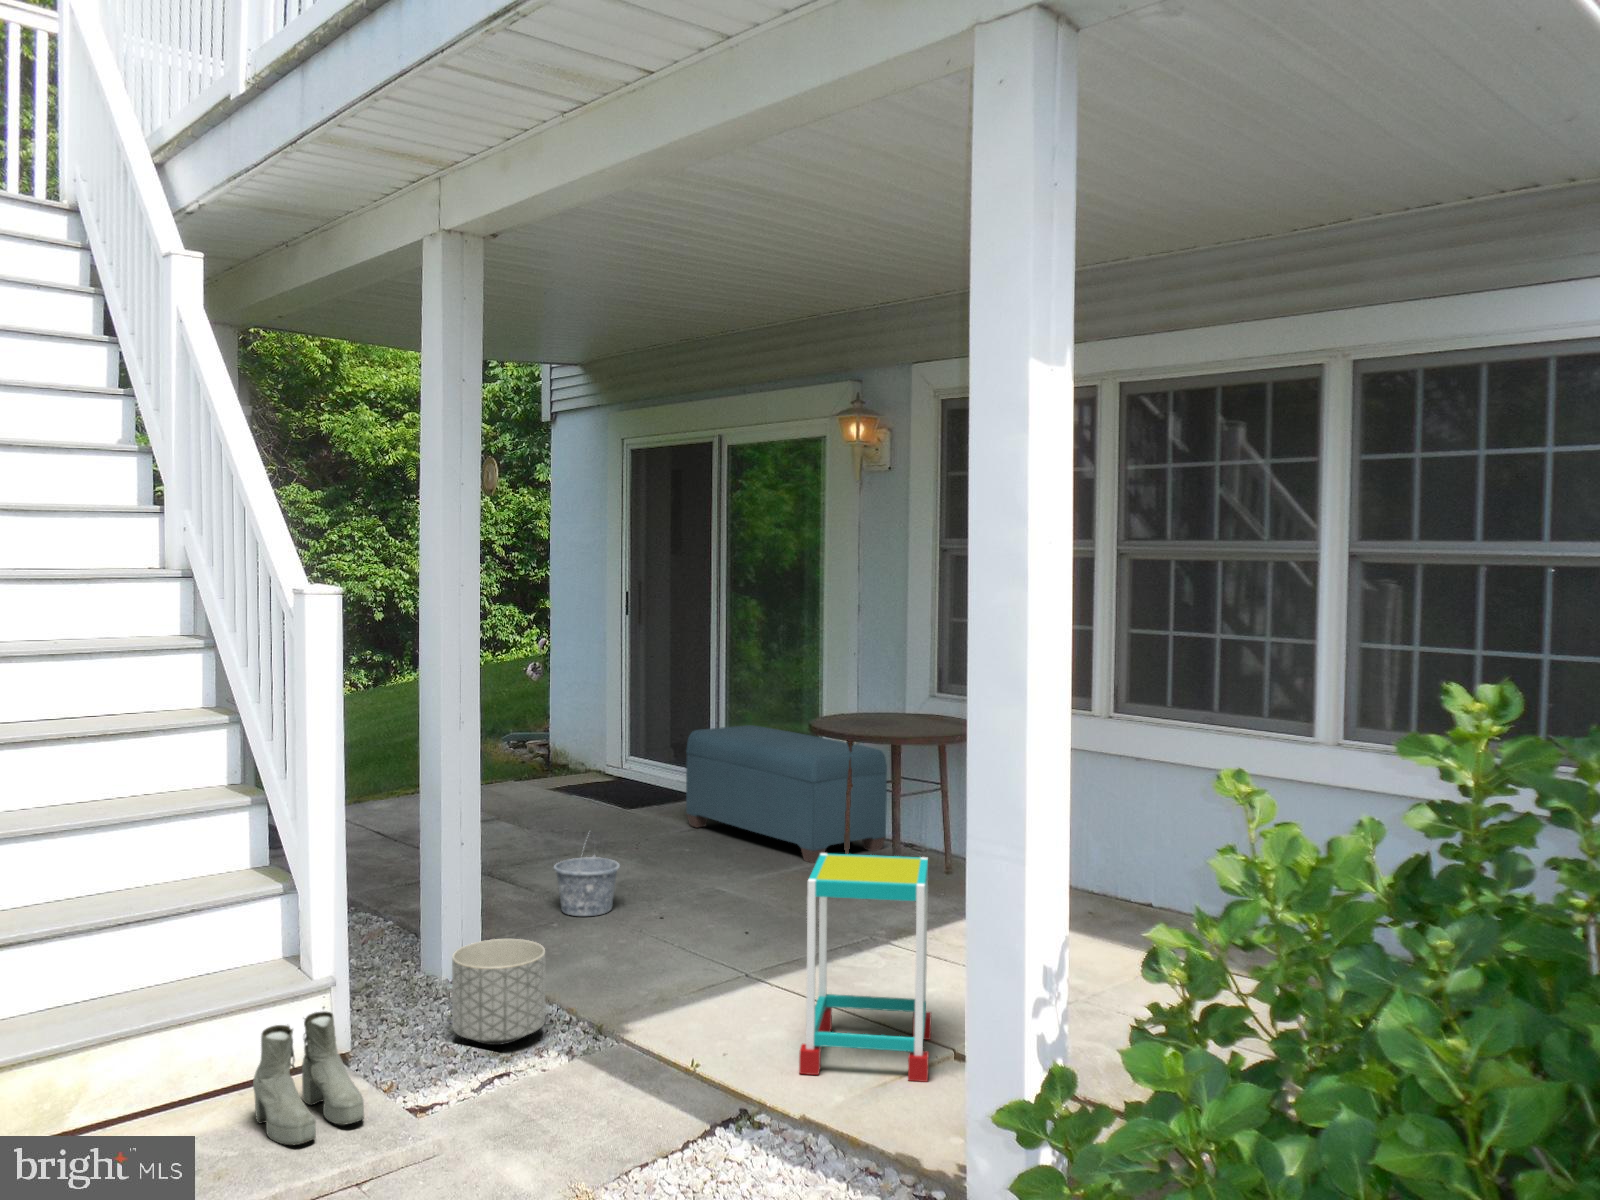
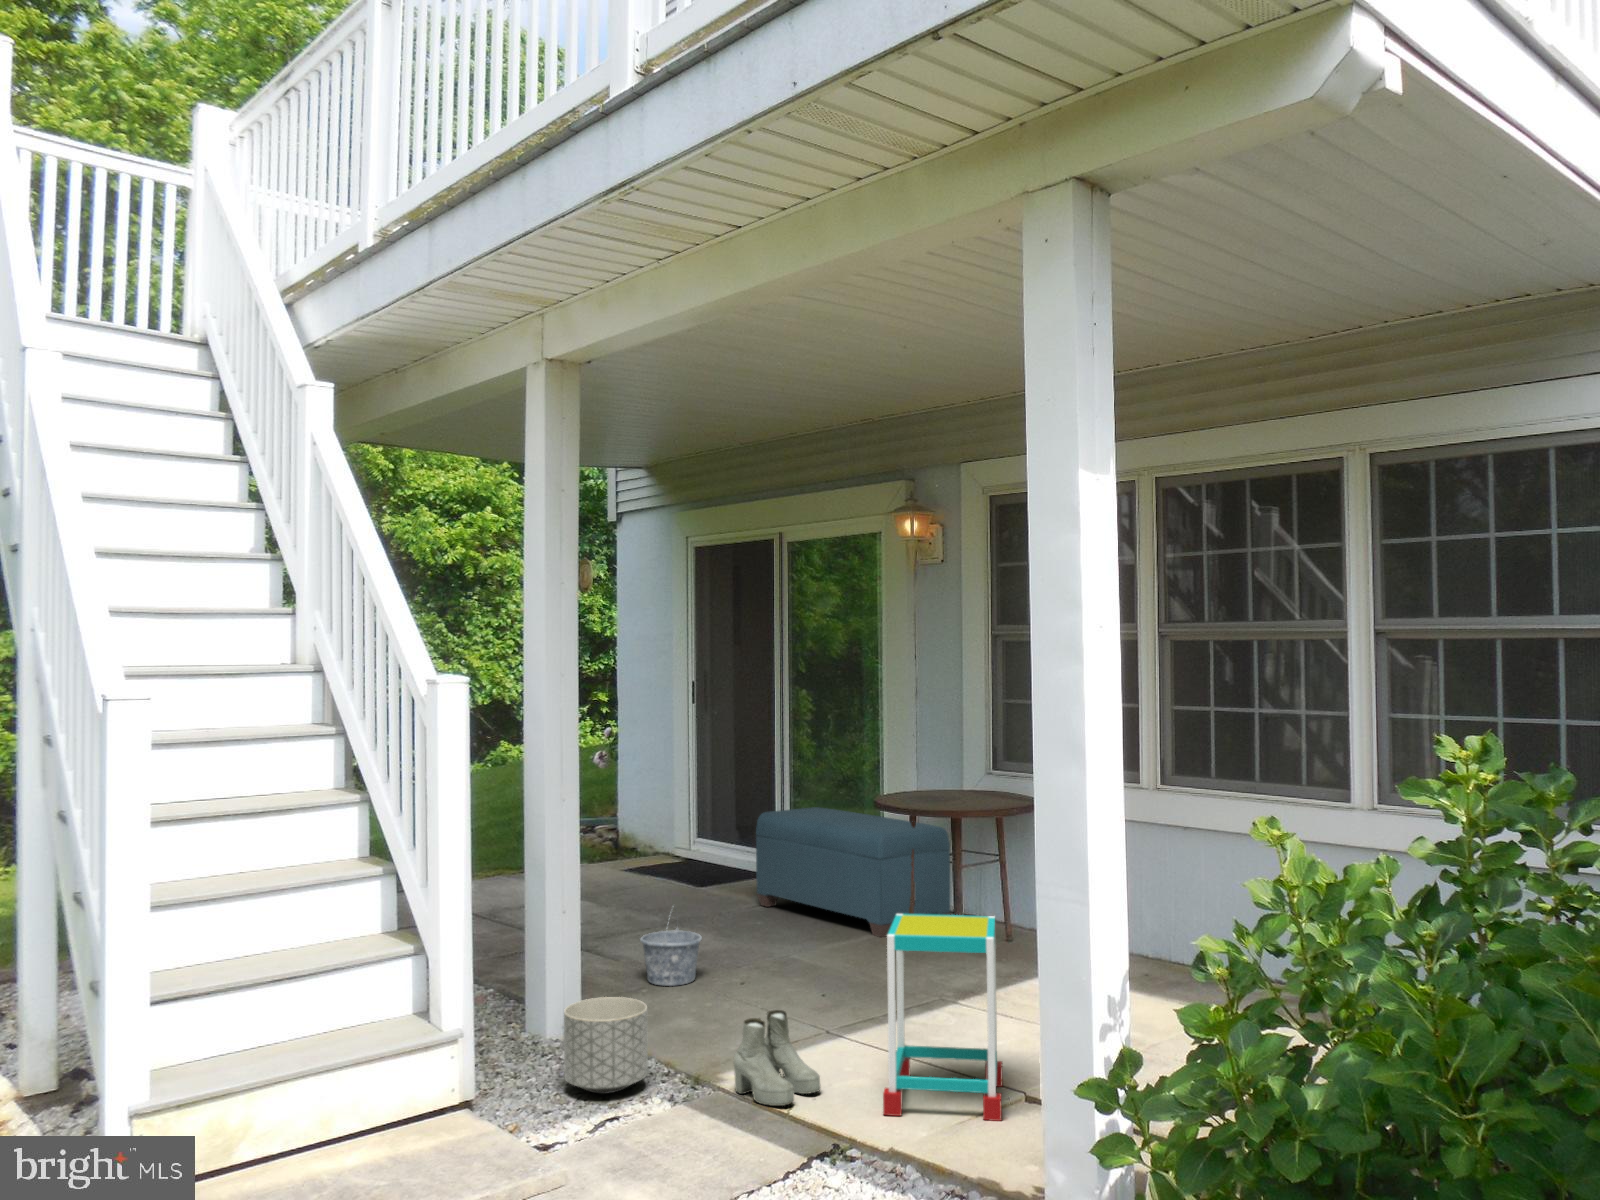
boots: present [253,1012,364,1145] -> present [734,1010,821,1106]

